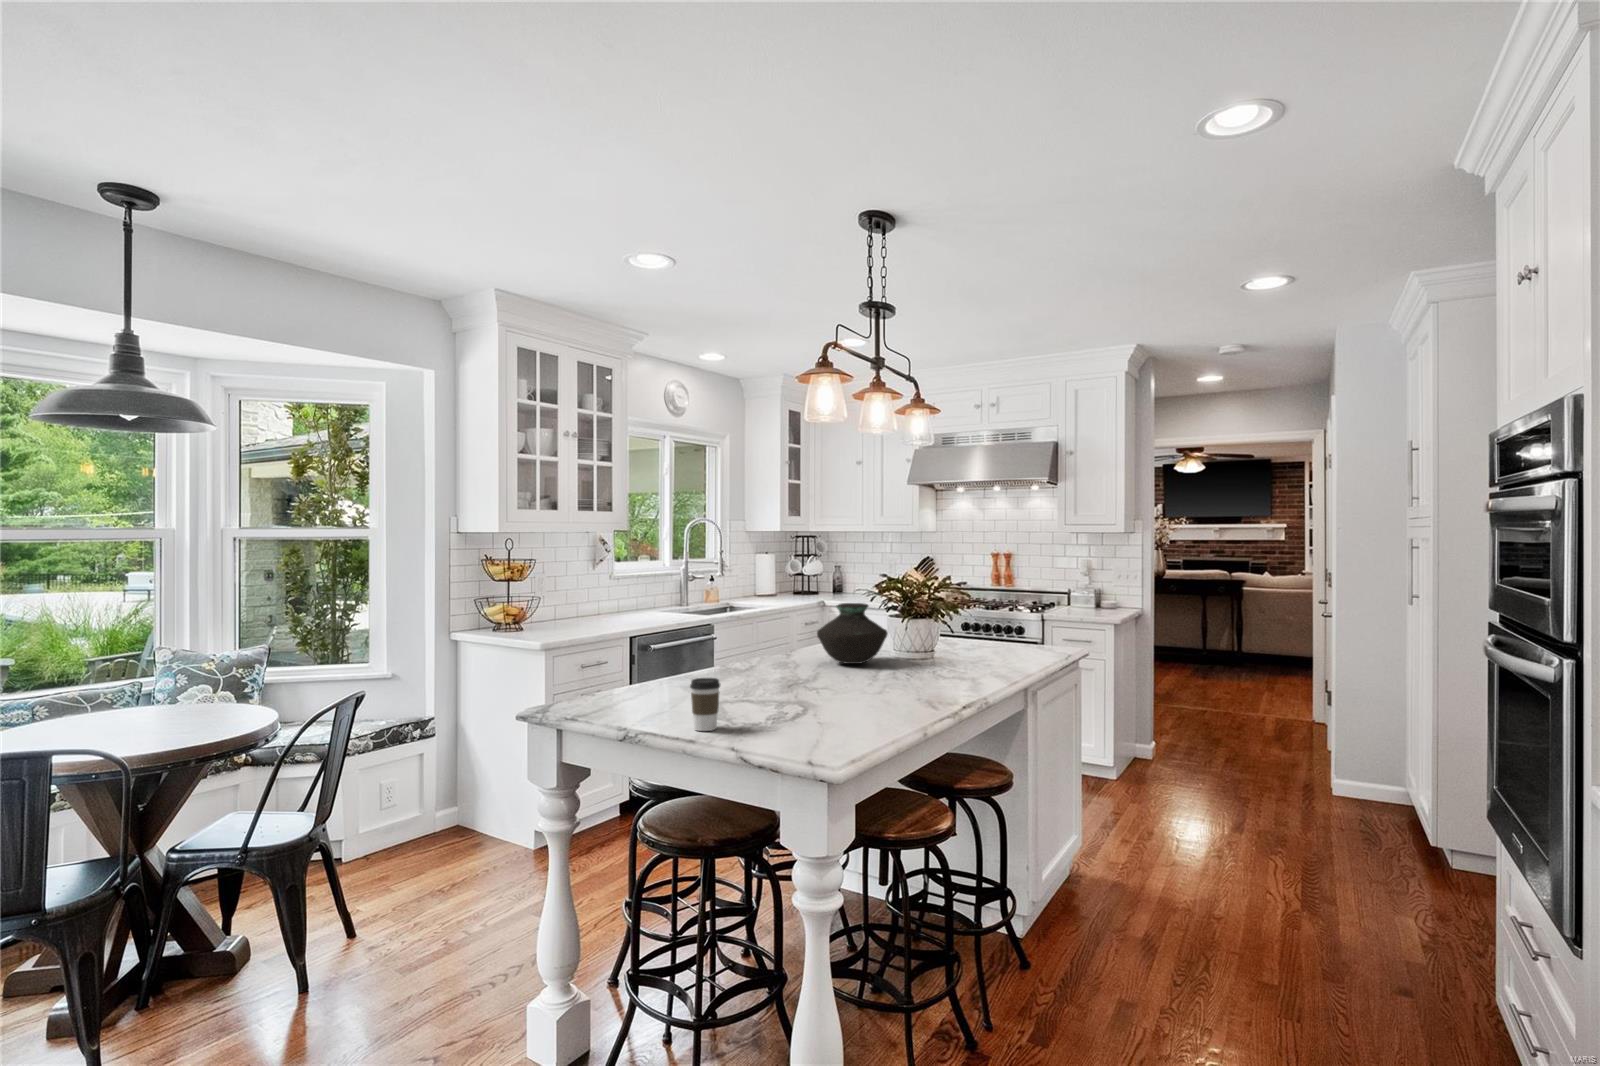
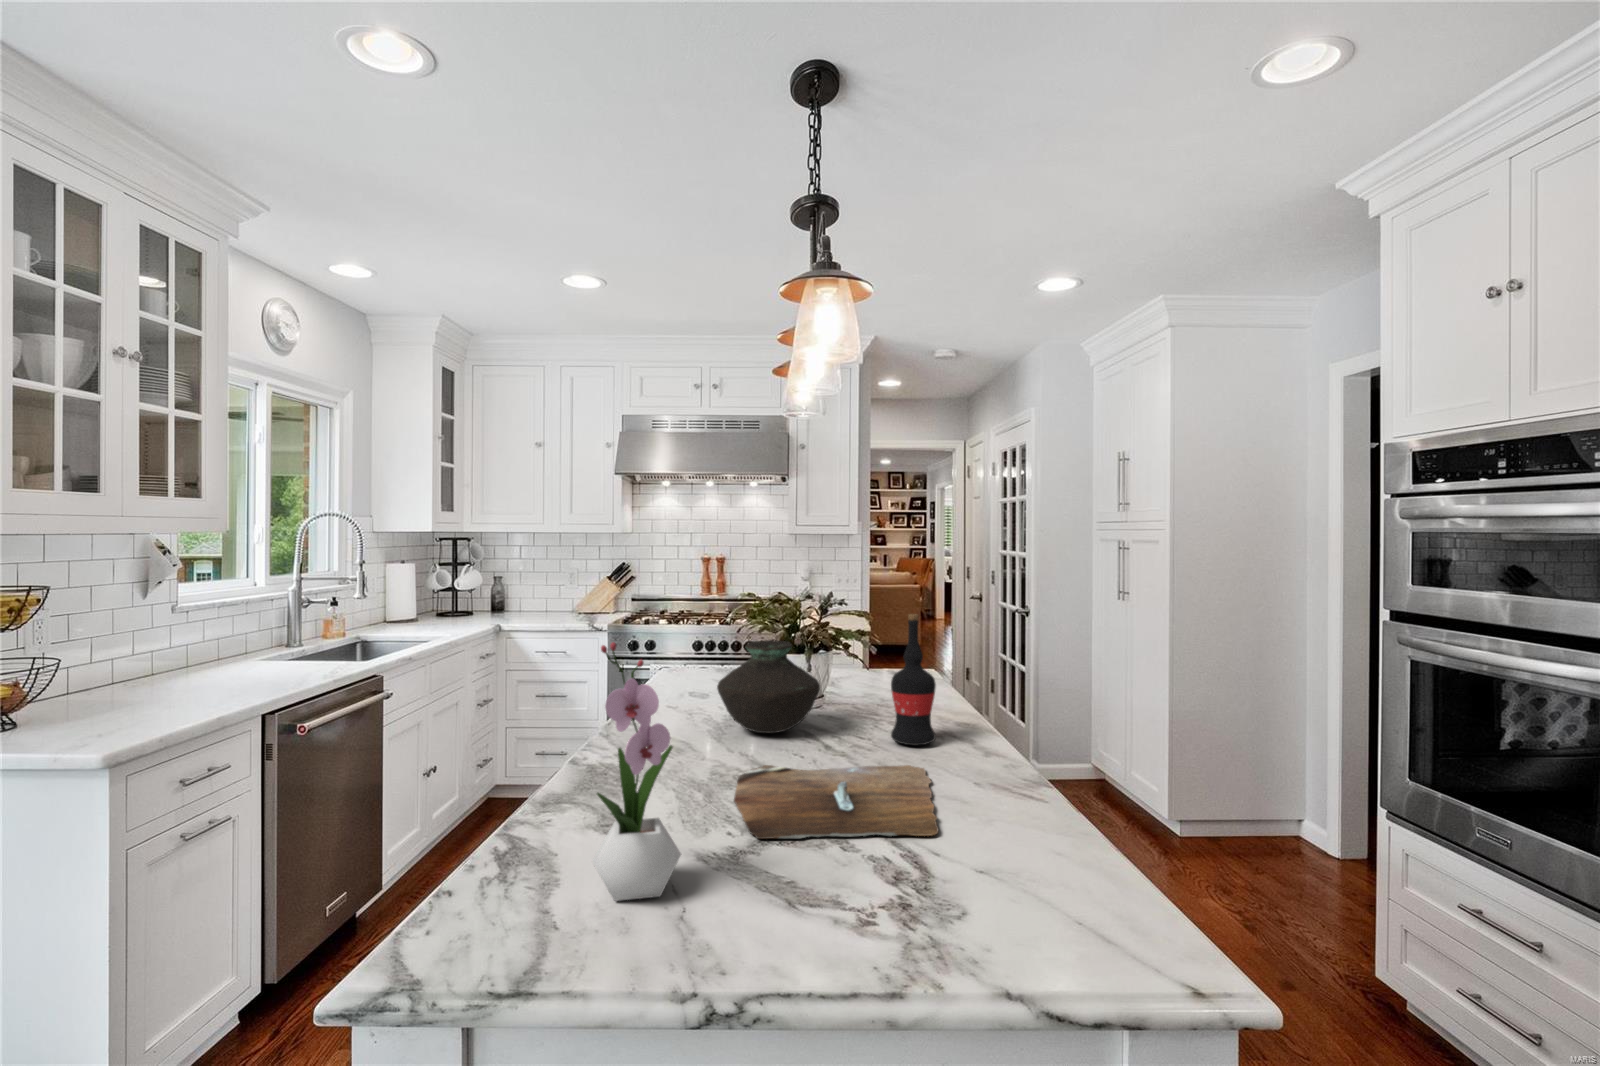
flower arrangement: none [632,580,685,705] -> present [592,642,681,901]
wine bottle: none [912,586,945,678] -> present [891,614,936,745]
cutting board: none [741,675,899,707] -> present [734,765,938,839]
coffee cup: present [690,678,720,731] -> none [834,841,898,965]

